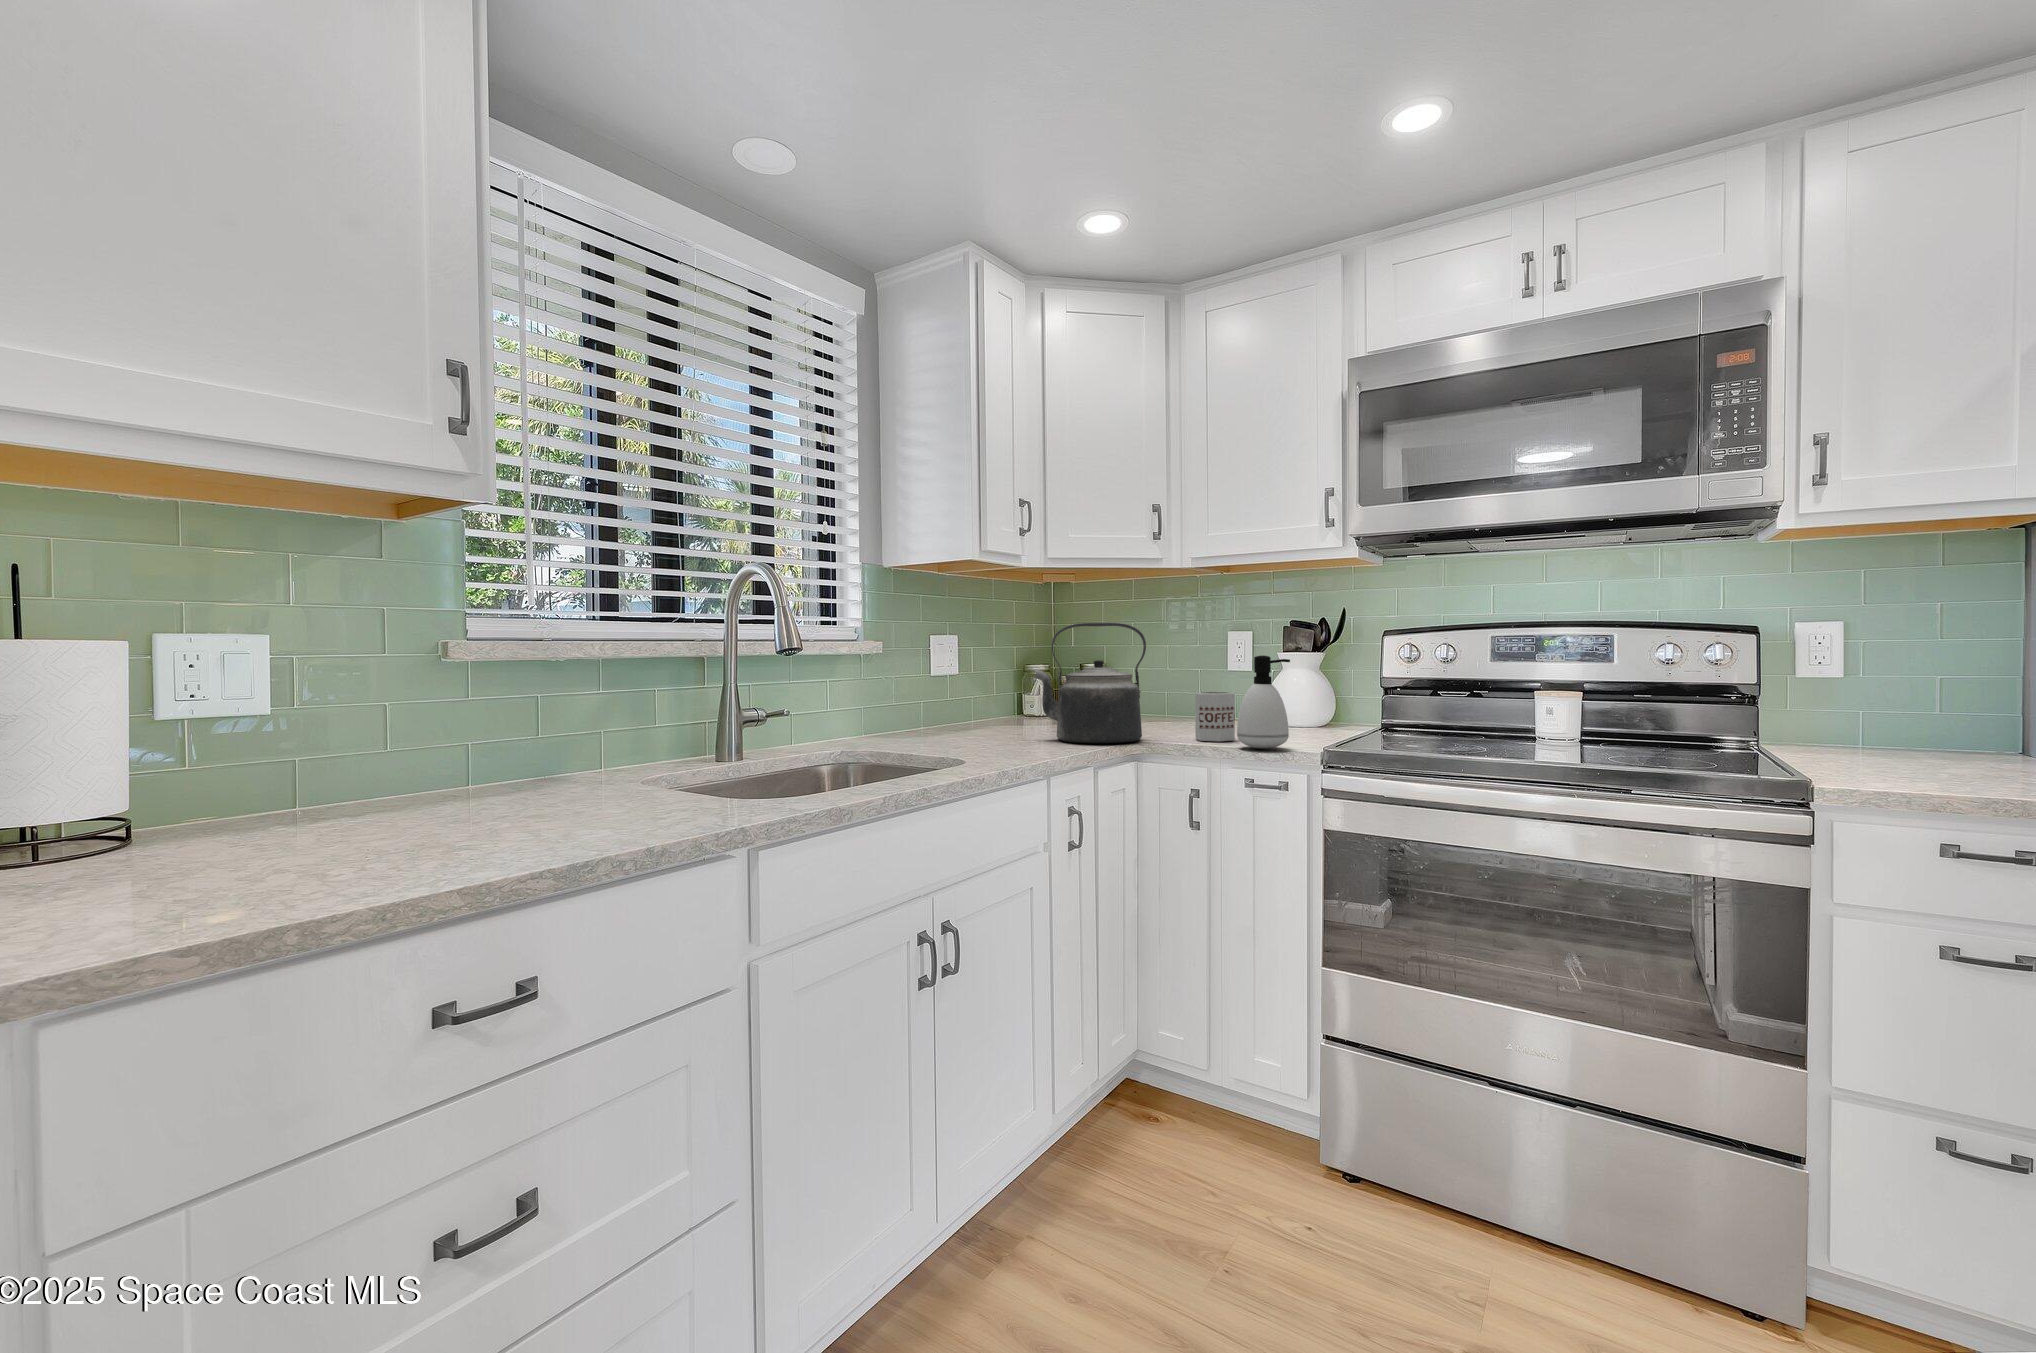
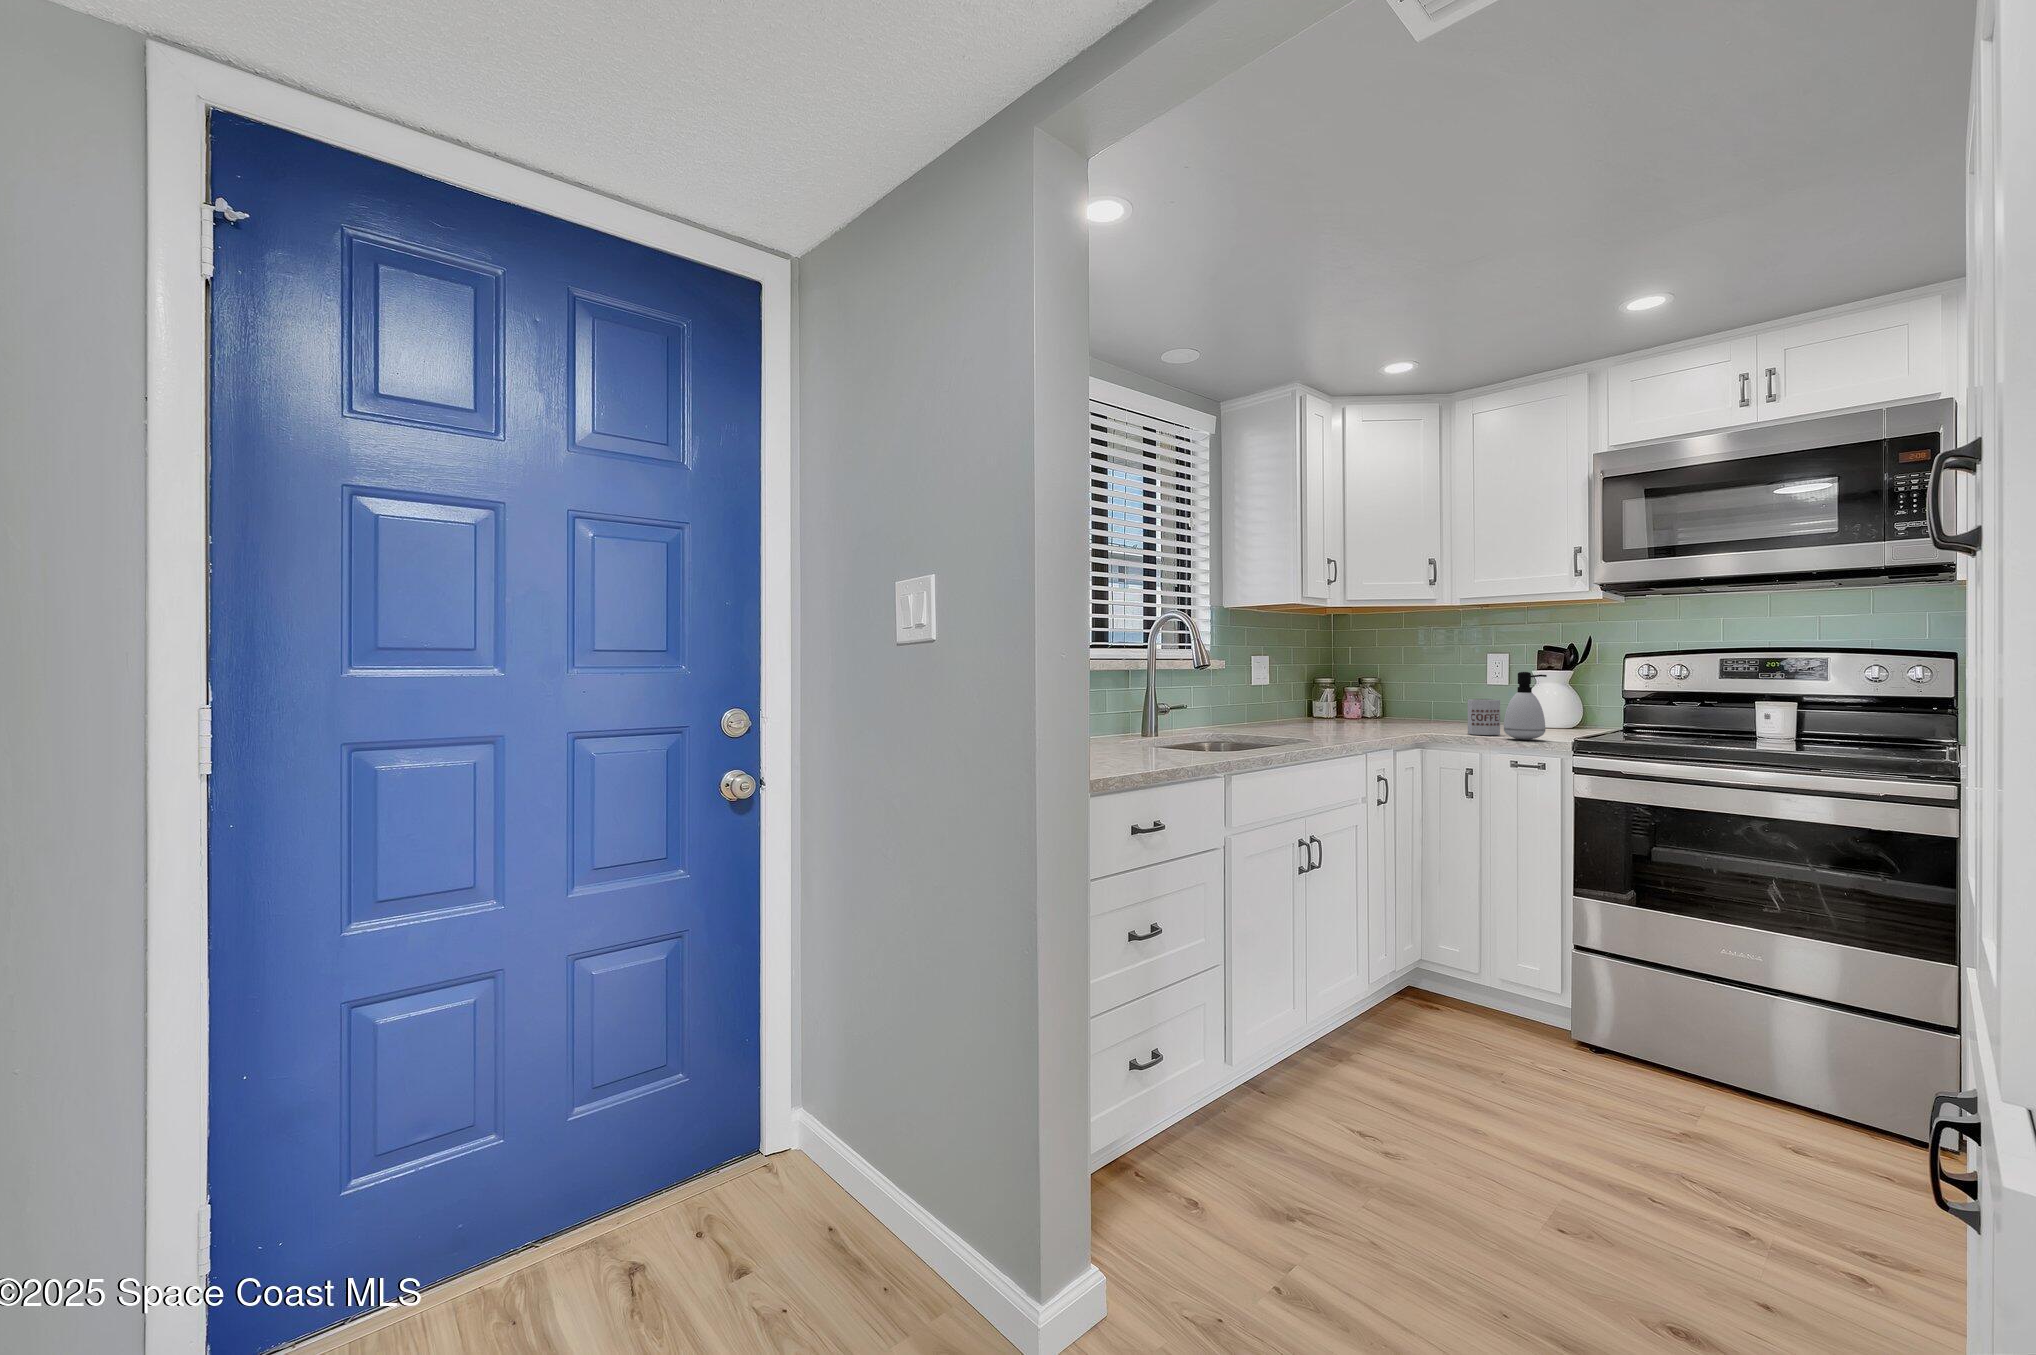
kettle: present [1034,623,1146,743] -> none [1342,647,1429,734]

